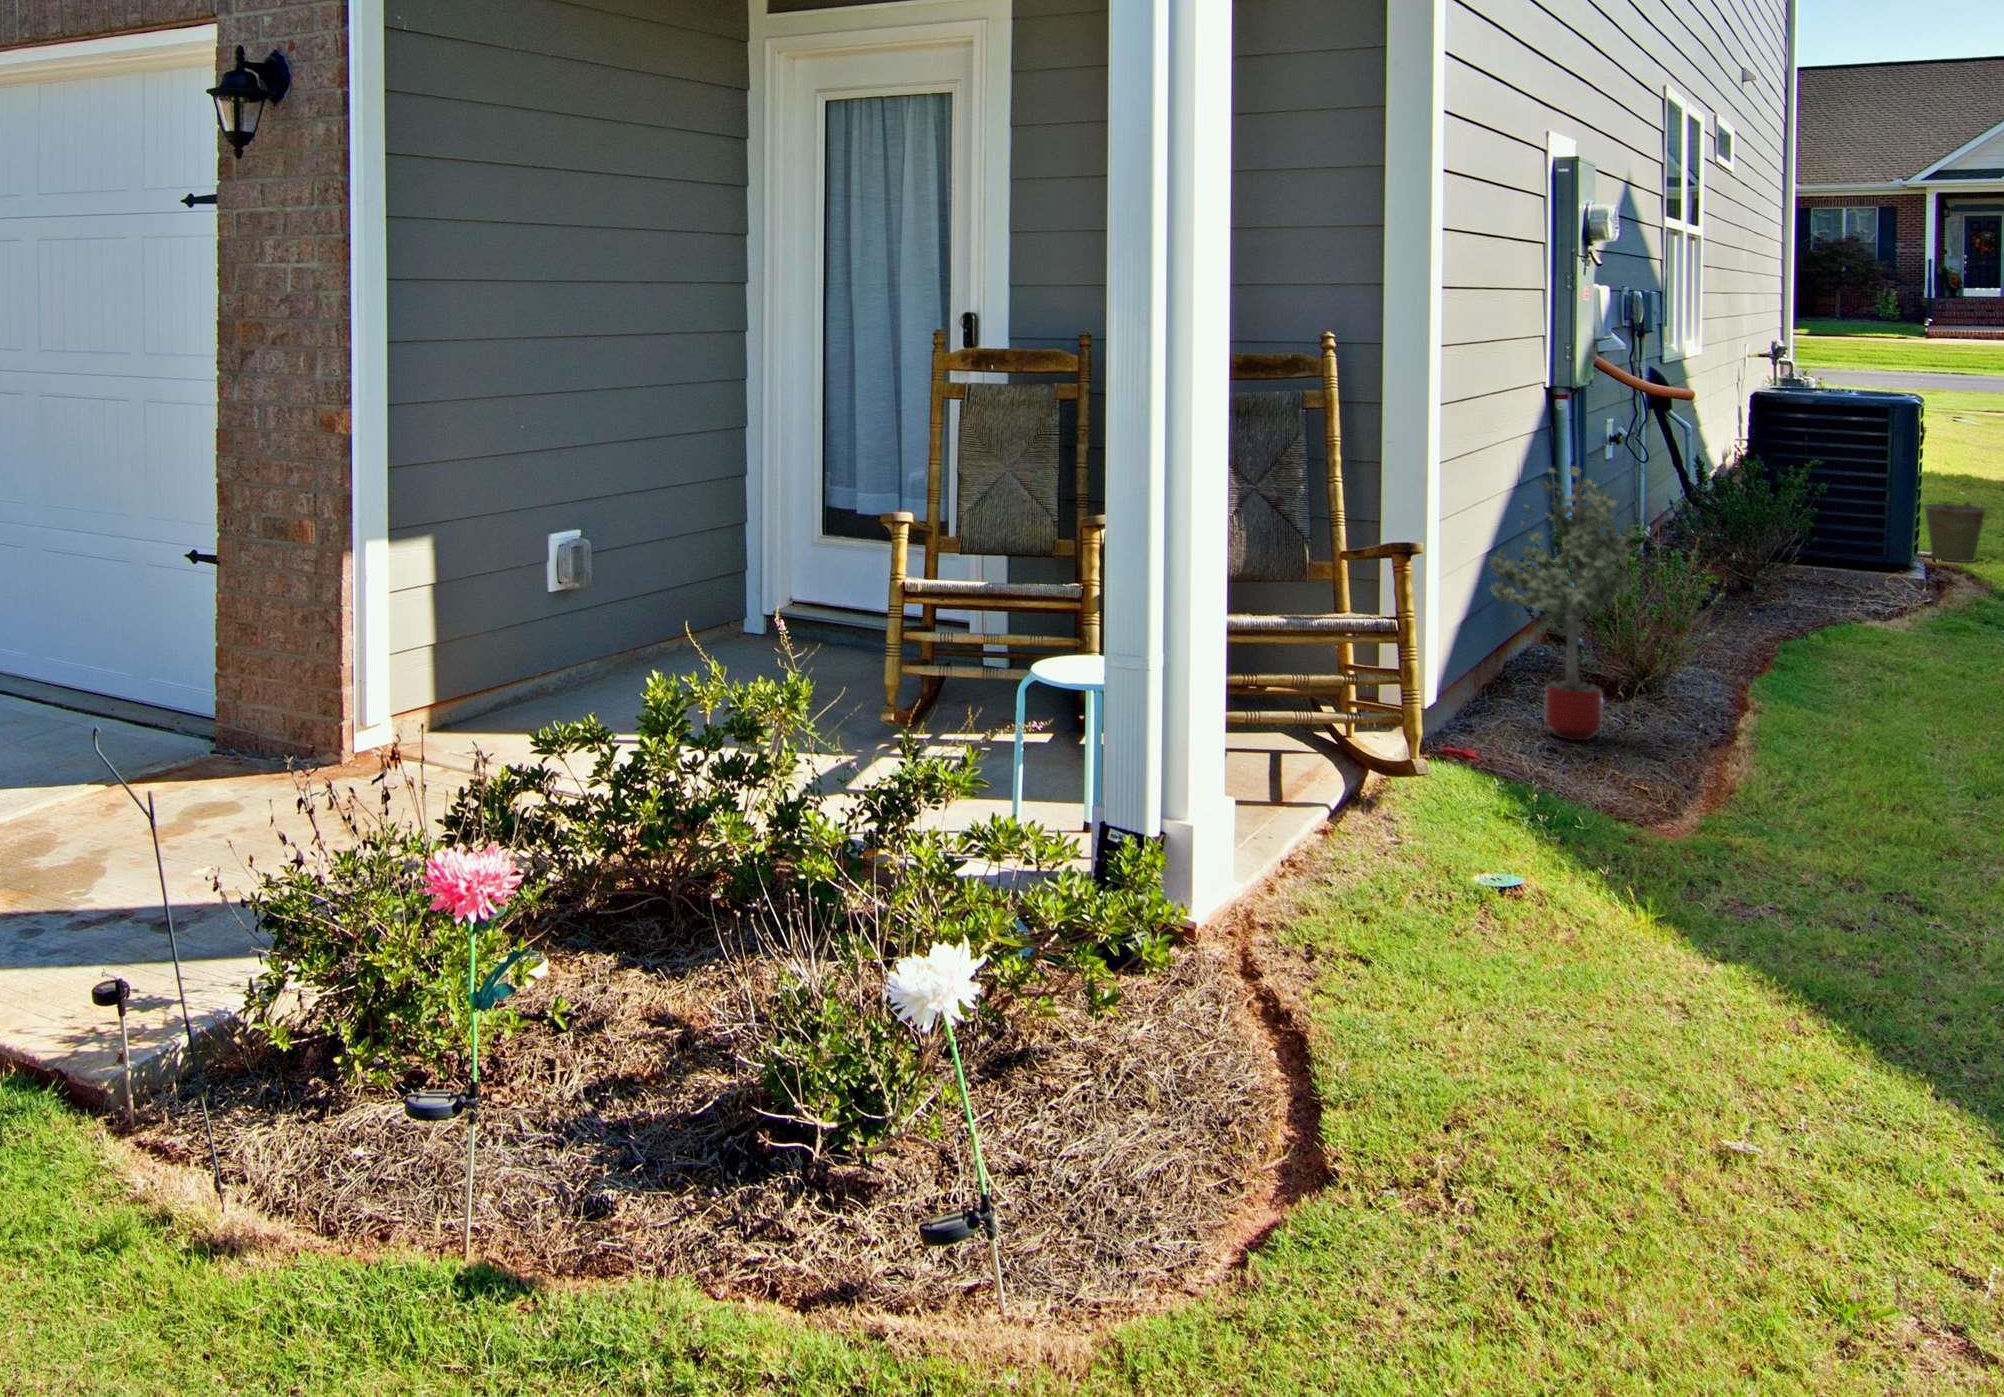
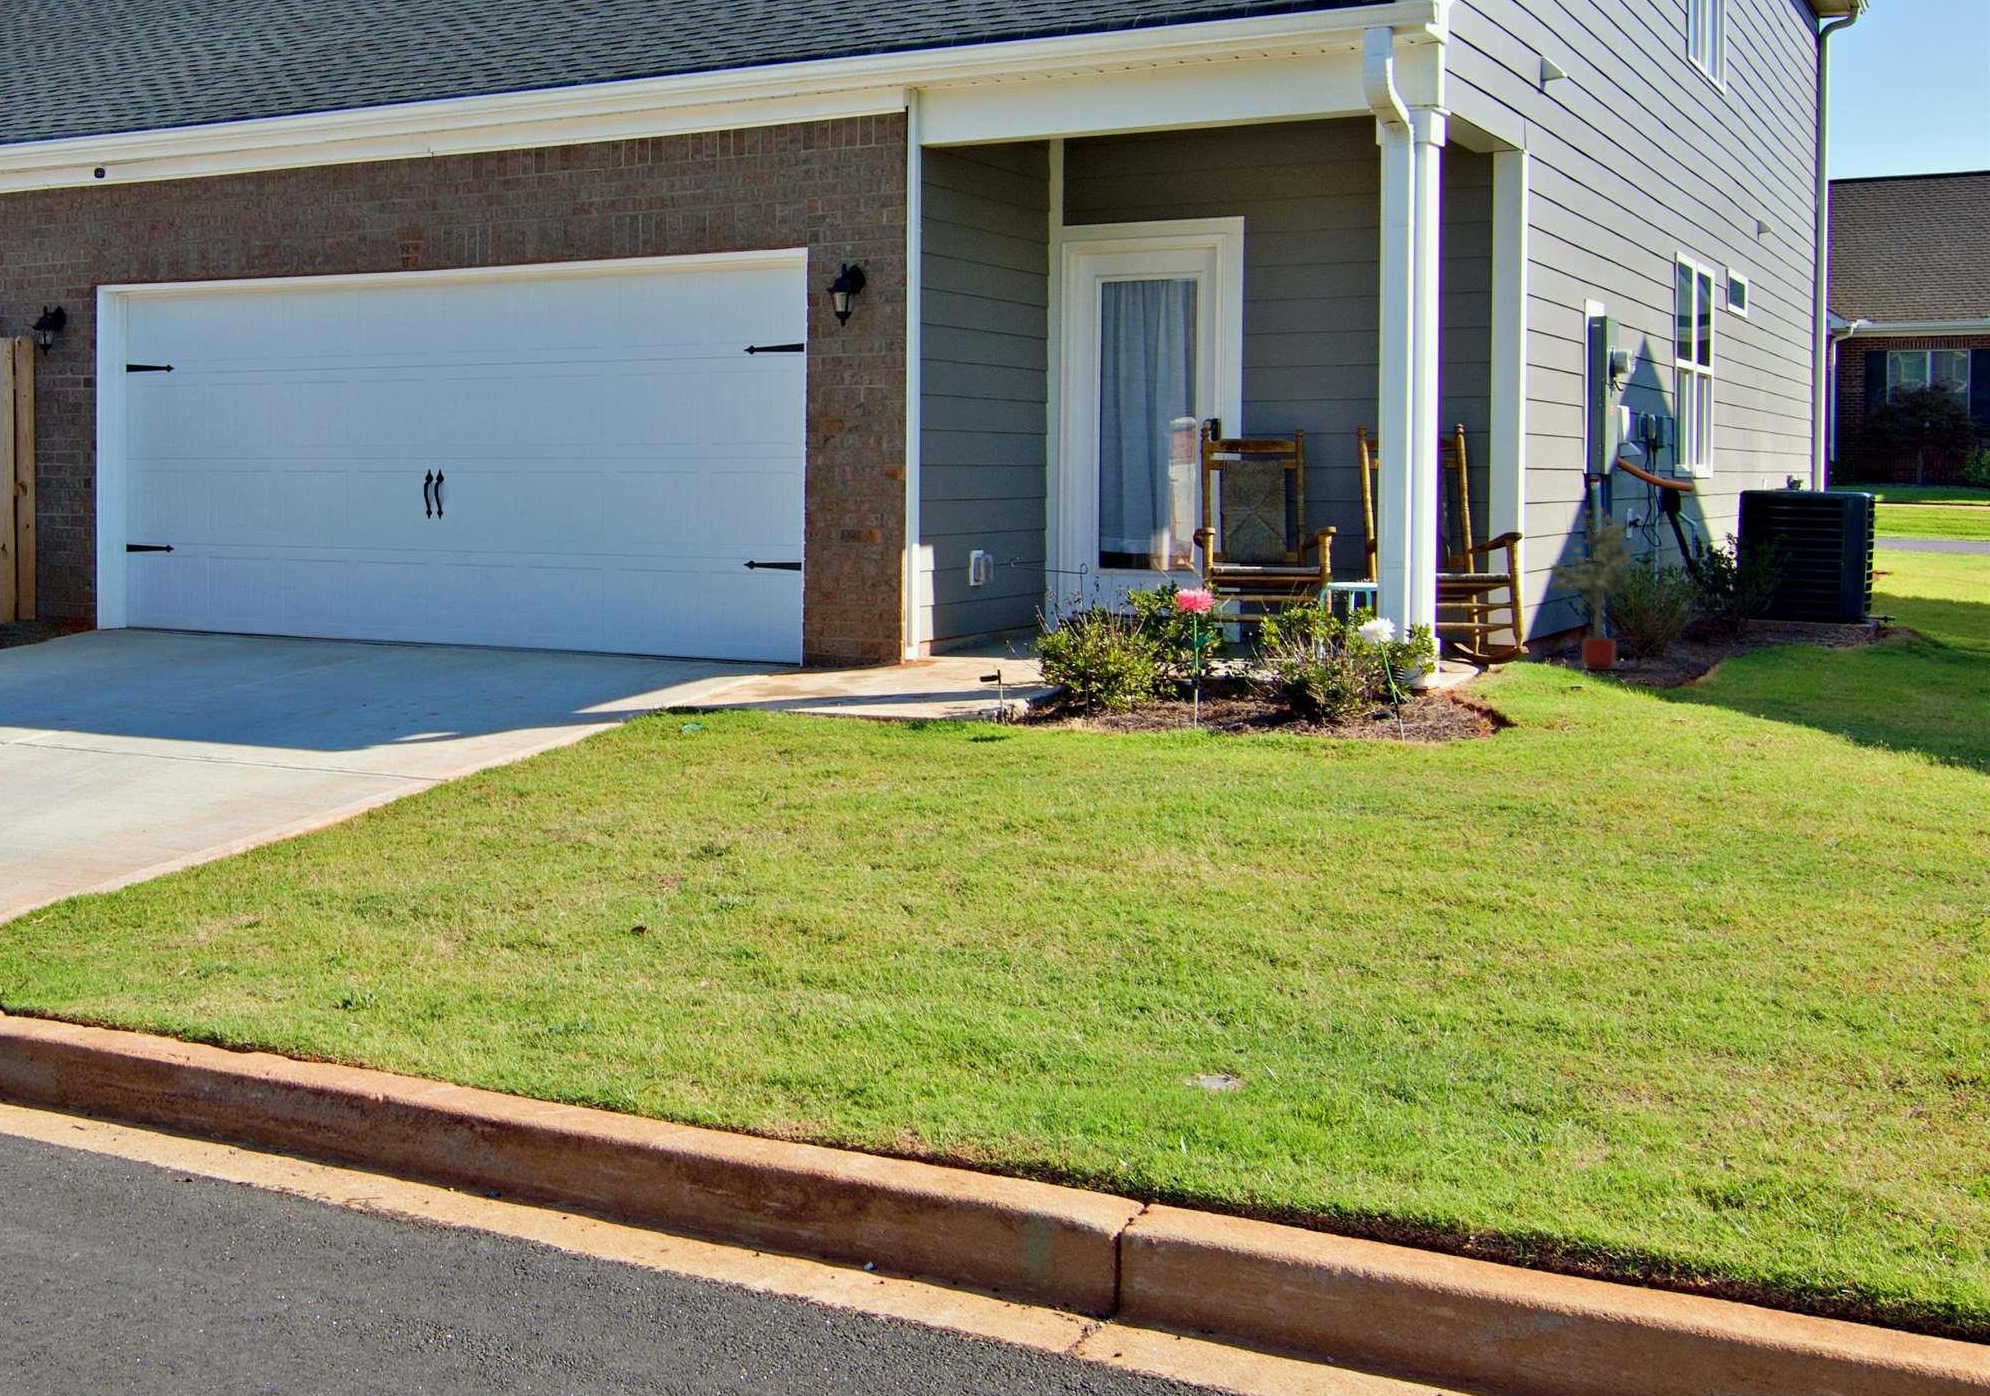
bucket: present [1924,502,1989,562] -> none [1863,579,1910,623]

